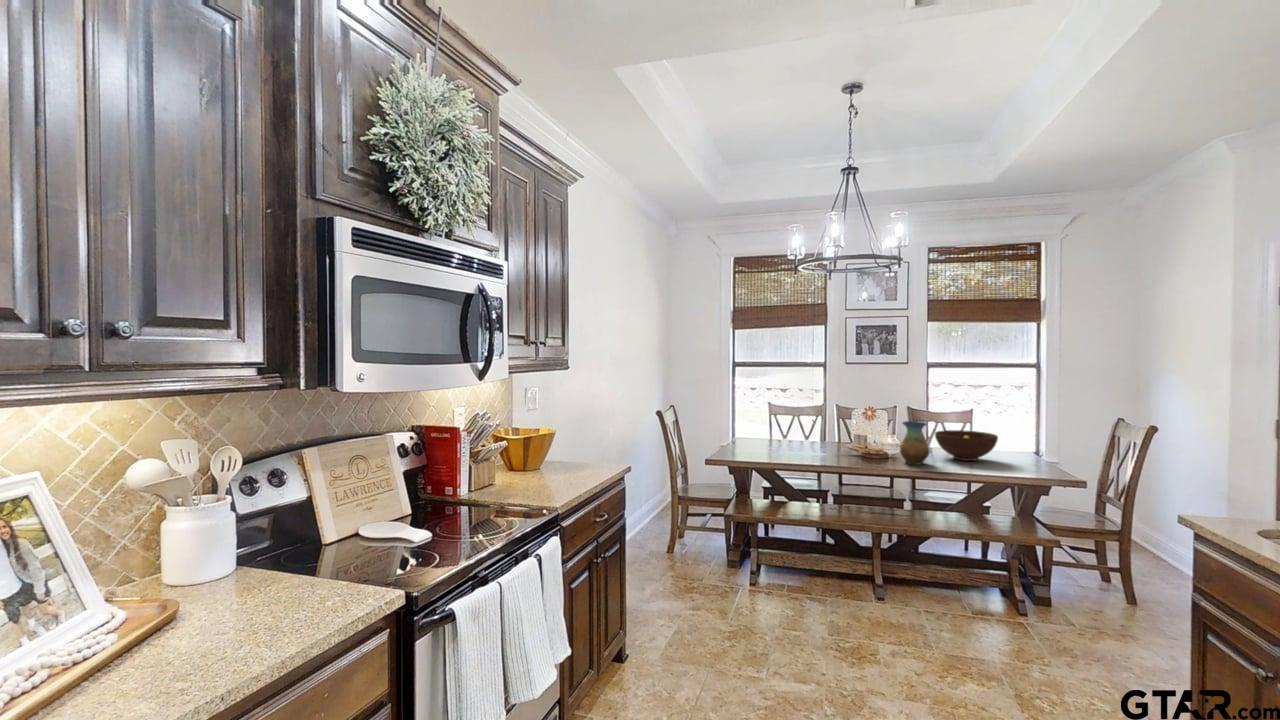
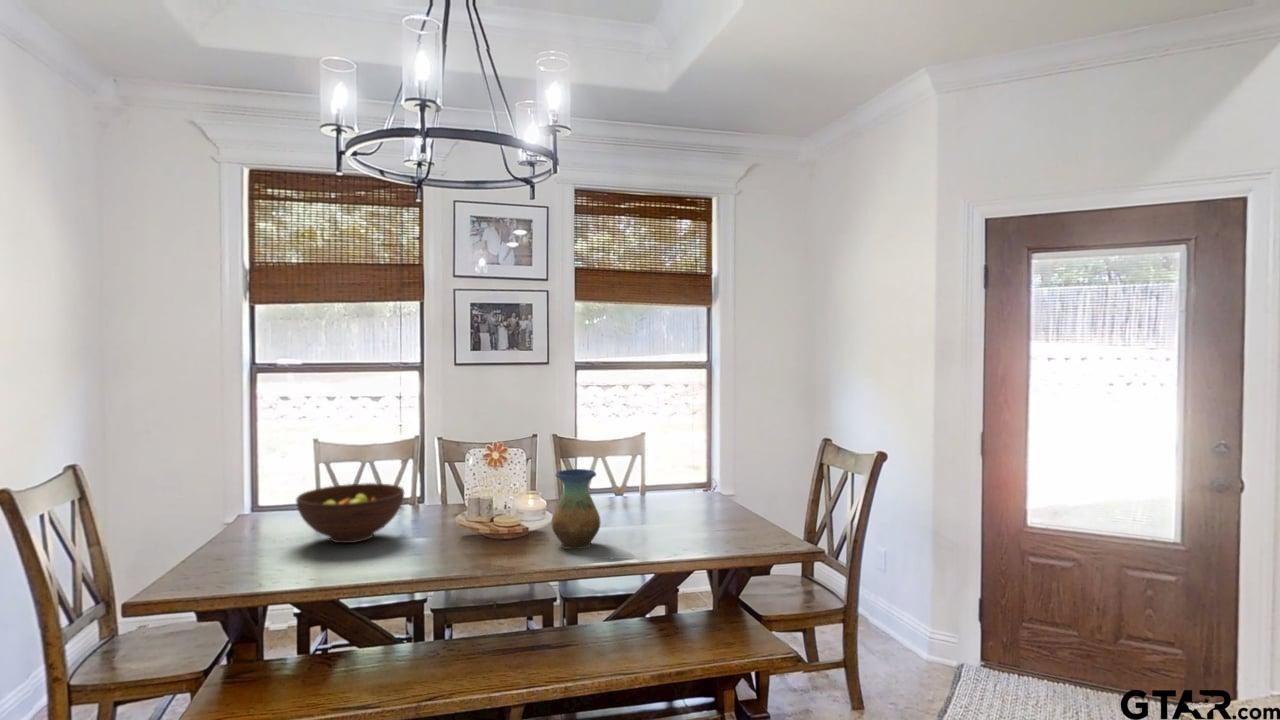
fruit bowl: present [935,430,998,461] -> present [296,483,404,543]

